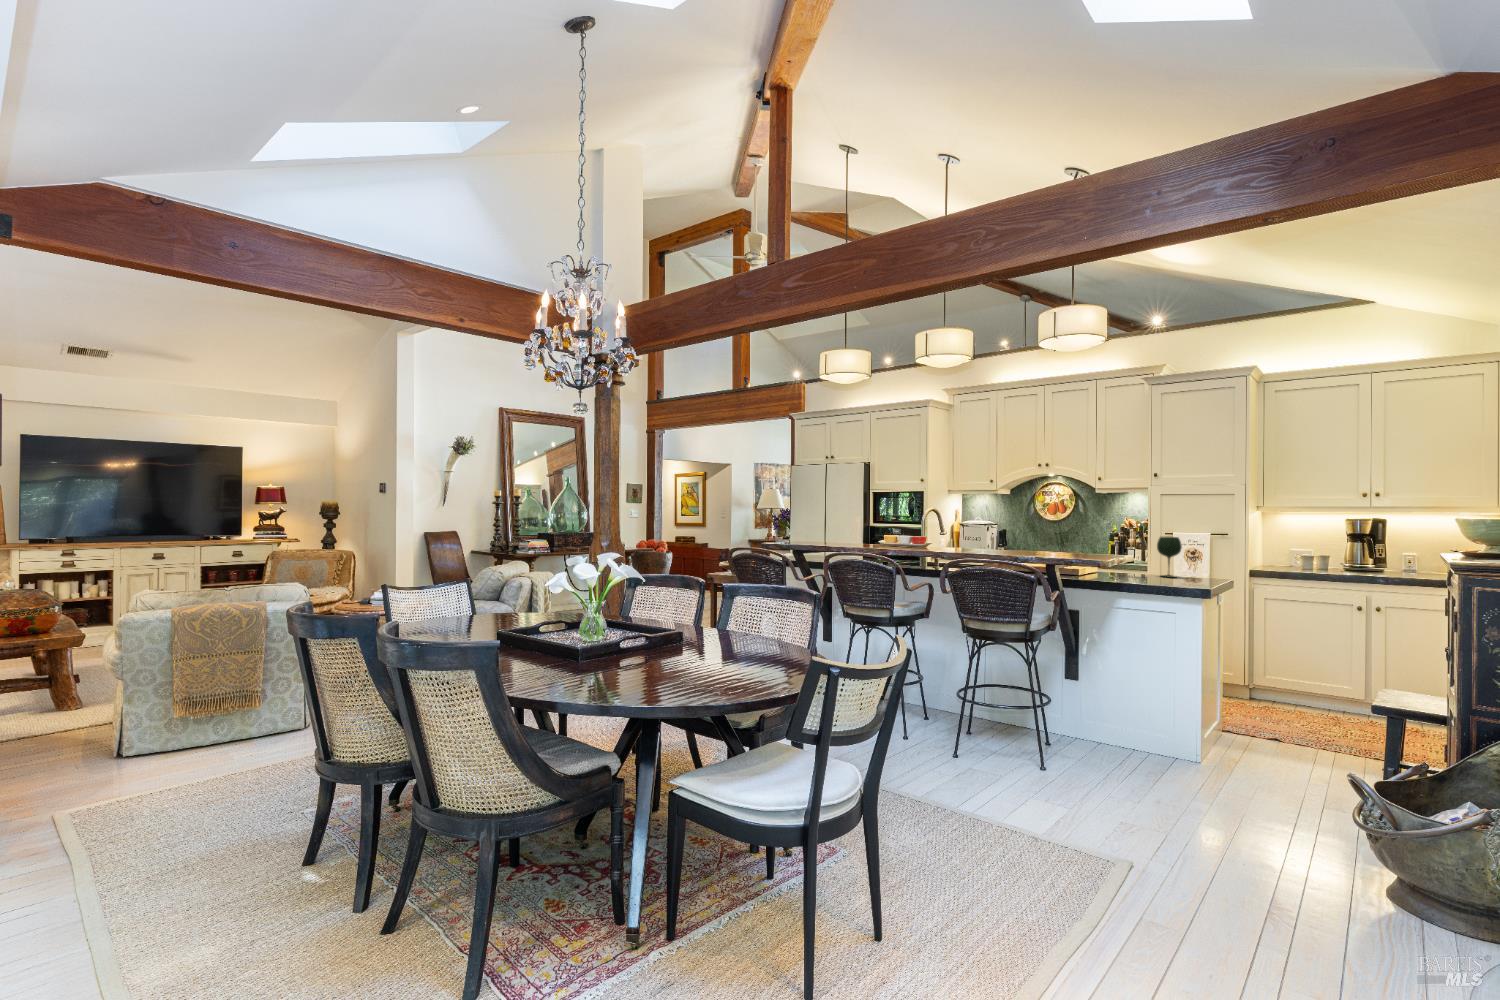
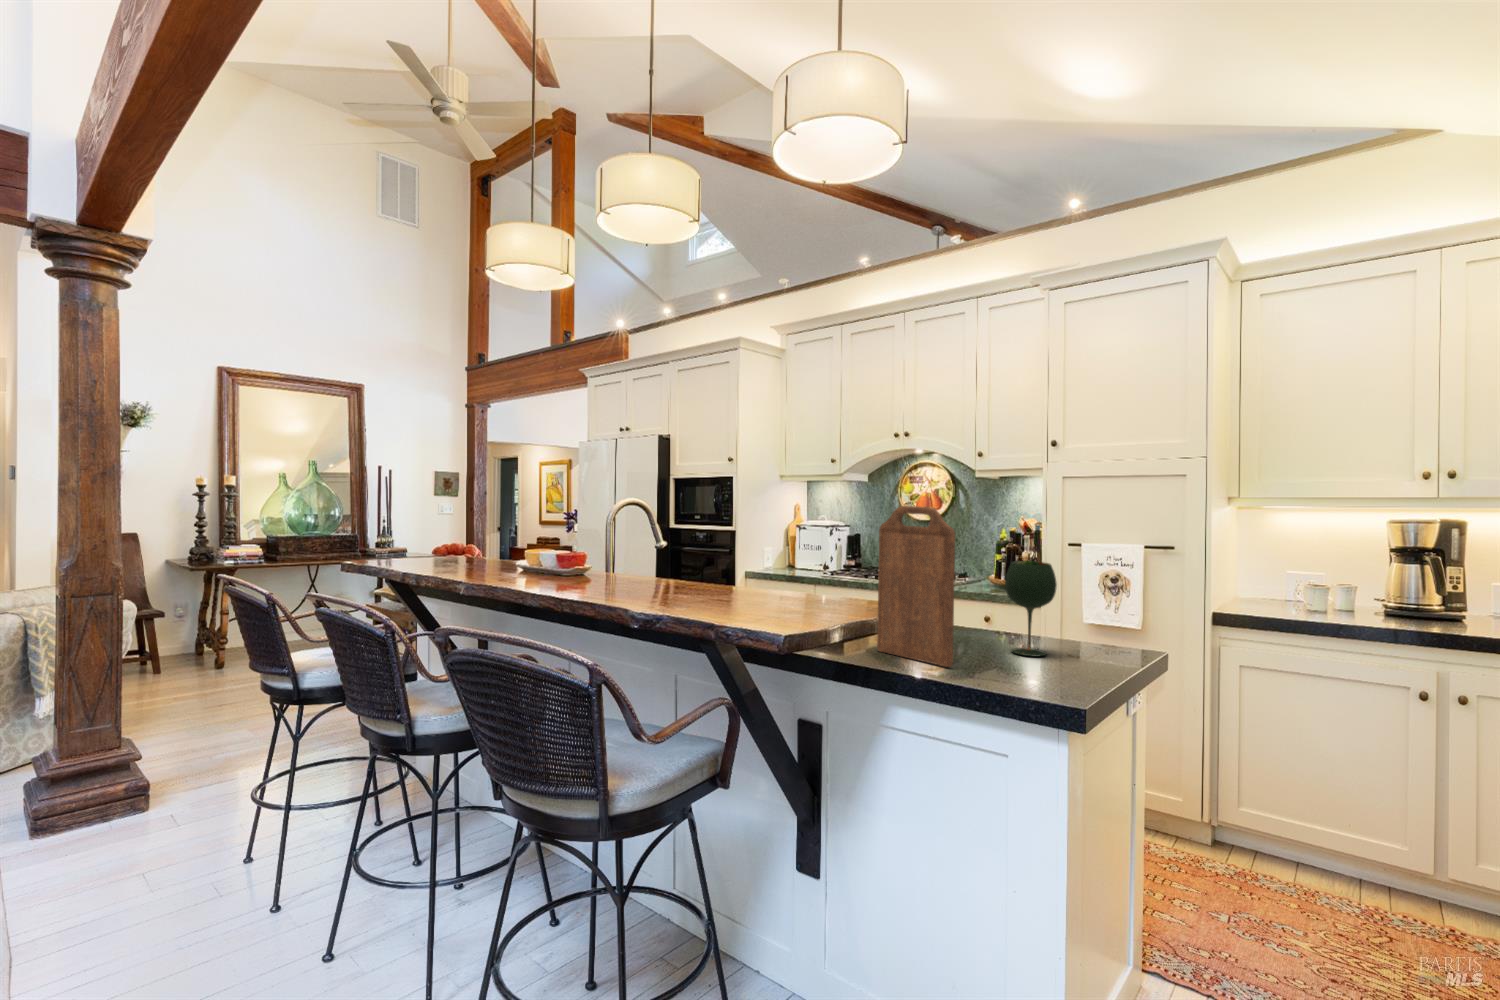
cutting board: none [1102,512,1143,579] -> present [877,506,955,667]

